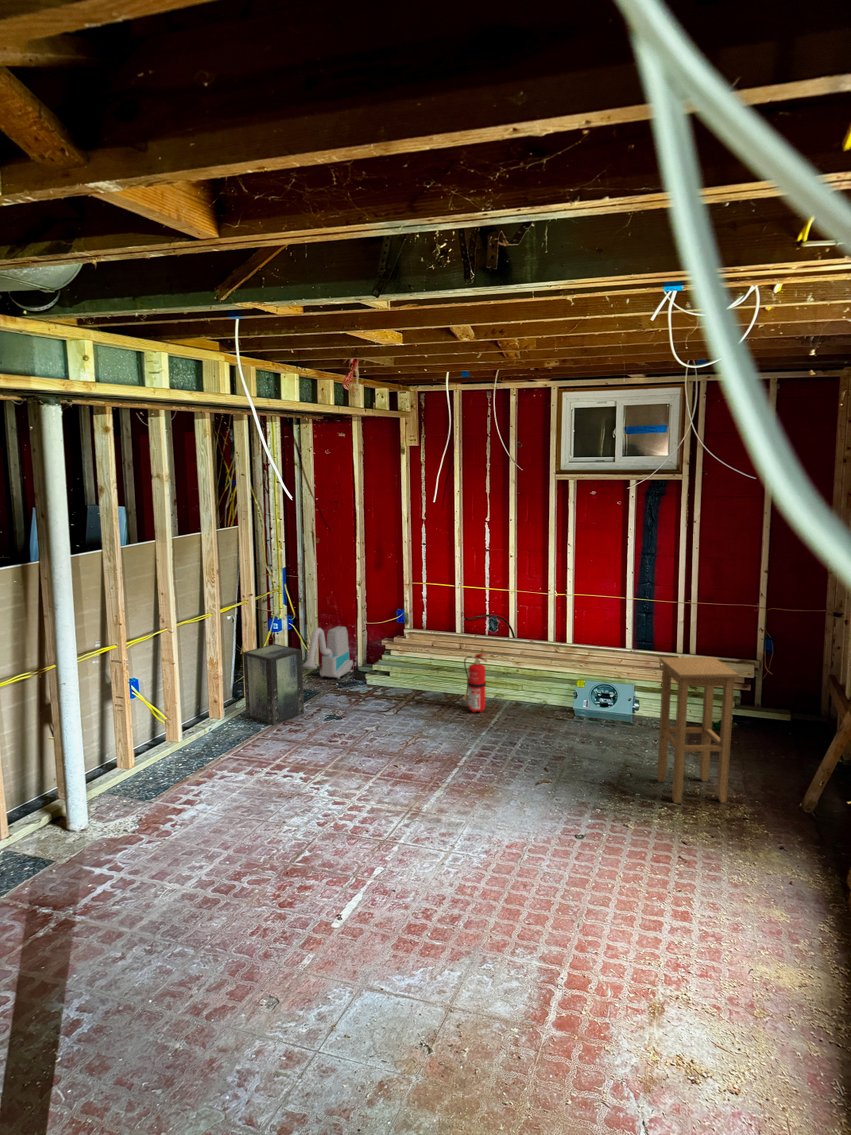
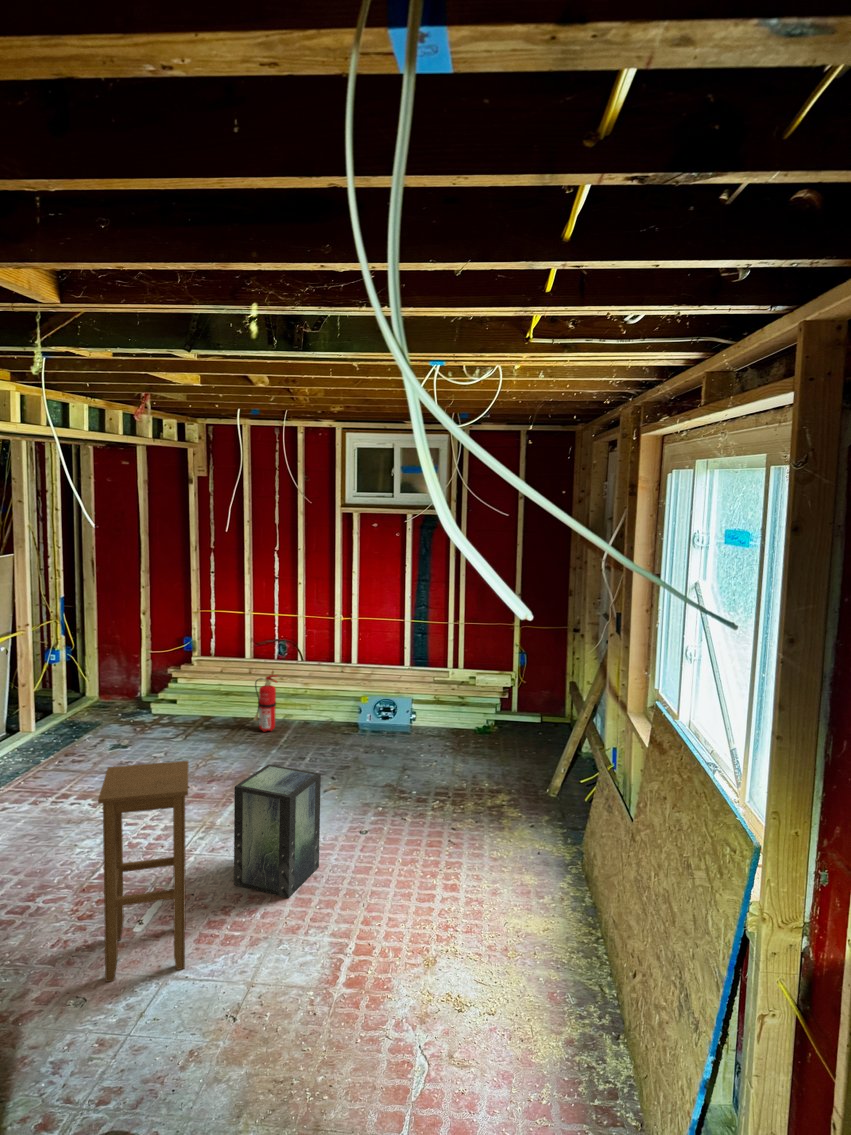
vacuum cleaner: present [302,626,353,679] -> none [83,655,139,709]
storage box: present [243,644,304,726] -> present [234,764,321,898]
stool: present [657,657,738,803] -> present [98,761,189,982]

